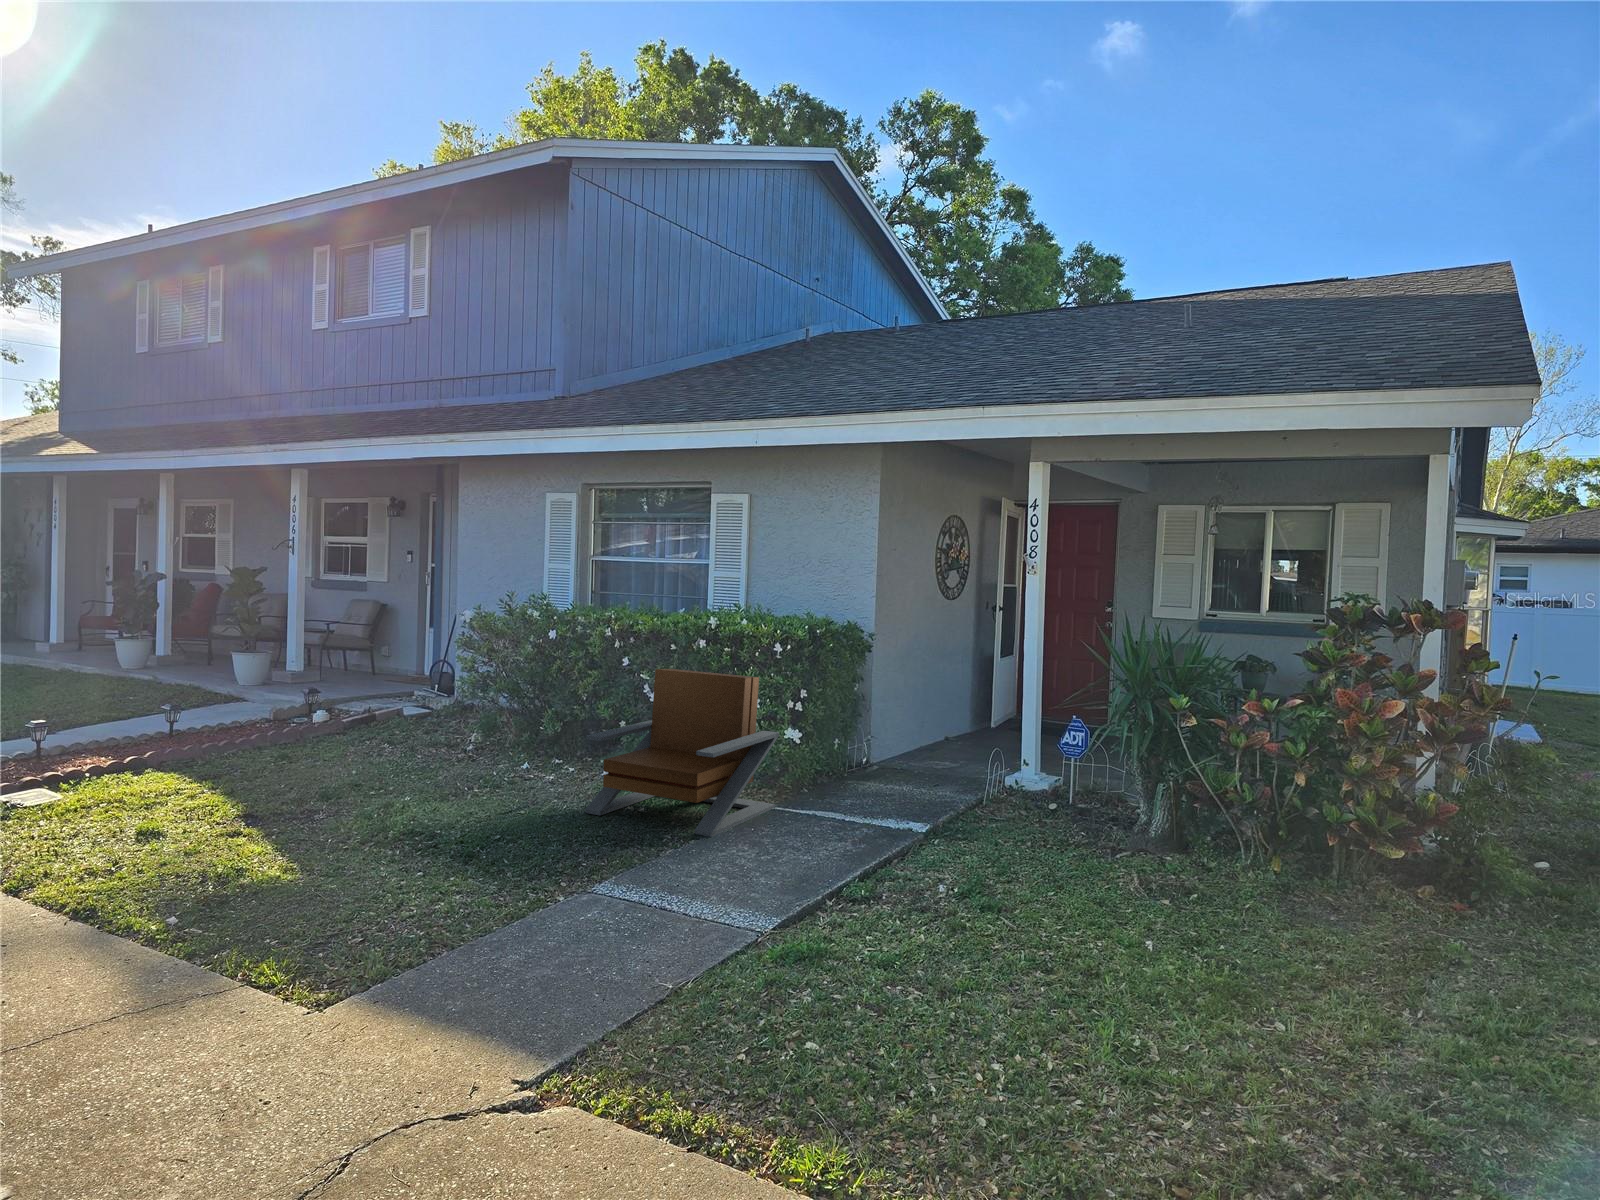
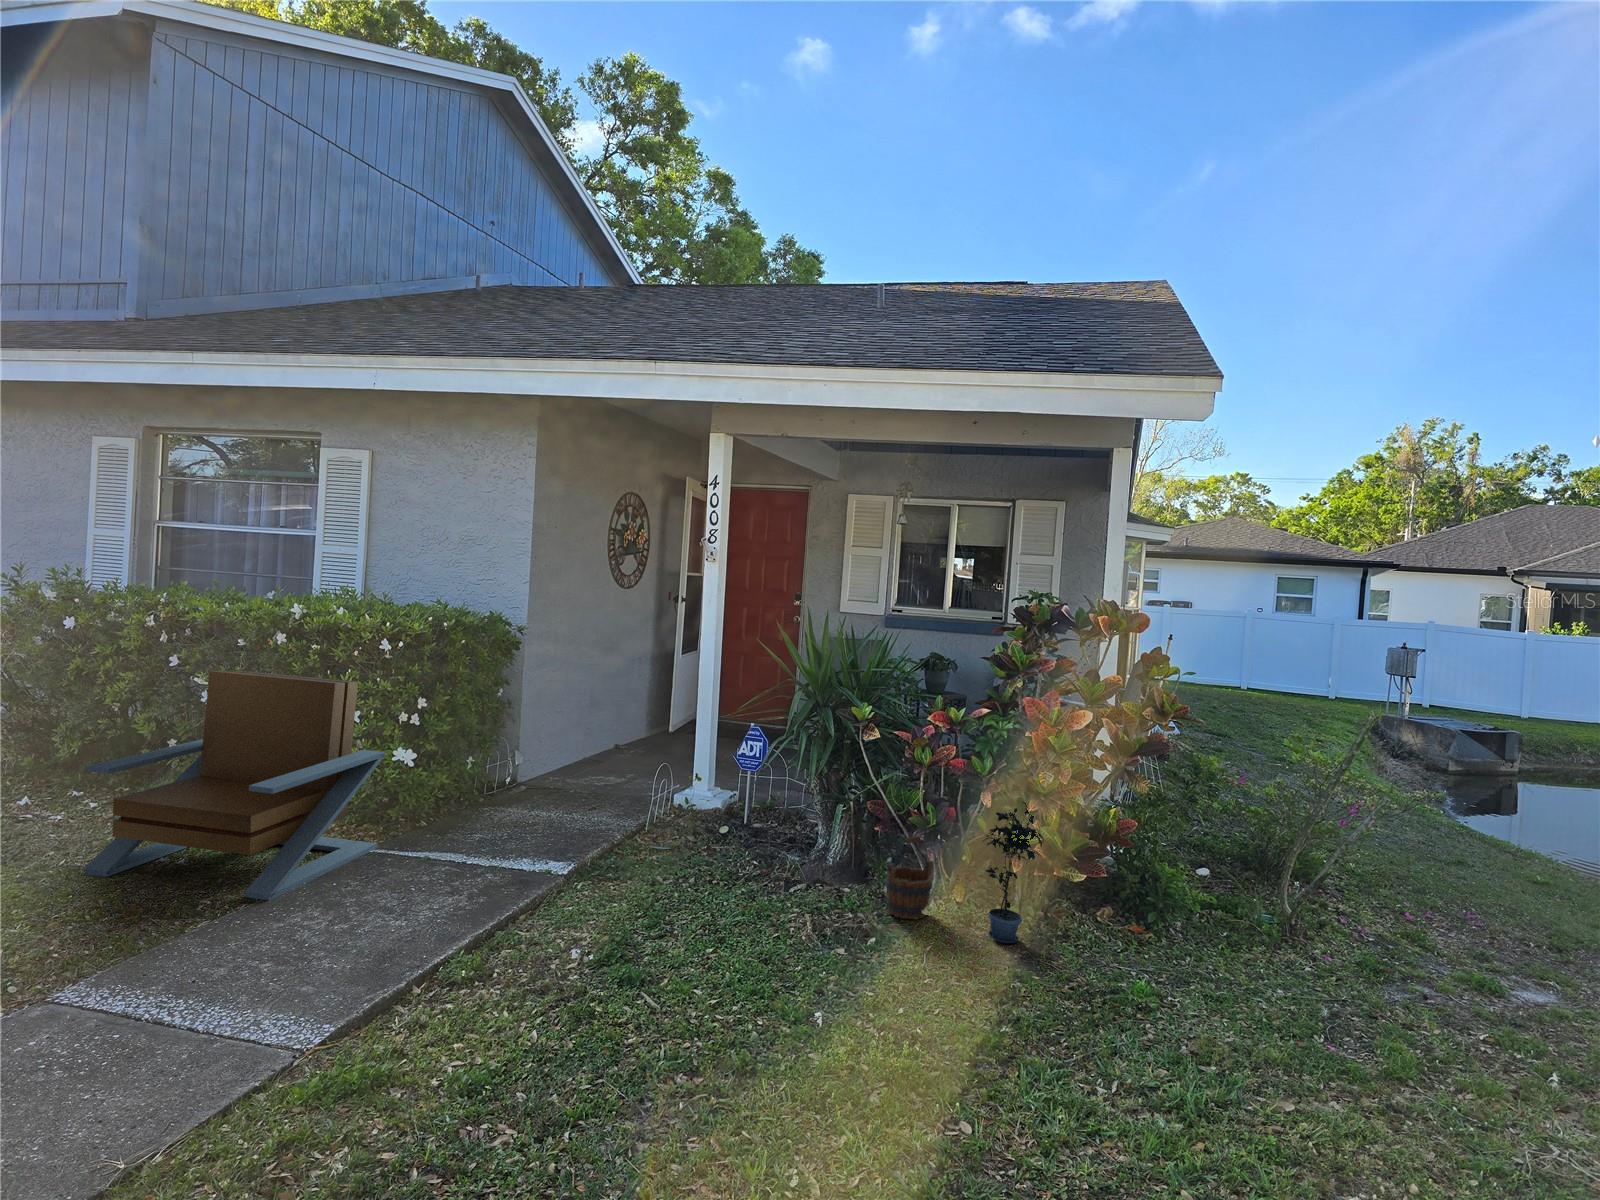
potted plant: none [1296,783,1360,909] -> present [982,802,1042,944]
wooden bucket: none [1206,813,1250,885] -> present [886,837,933,919]

